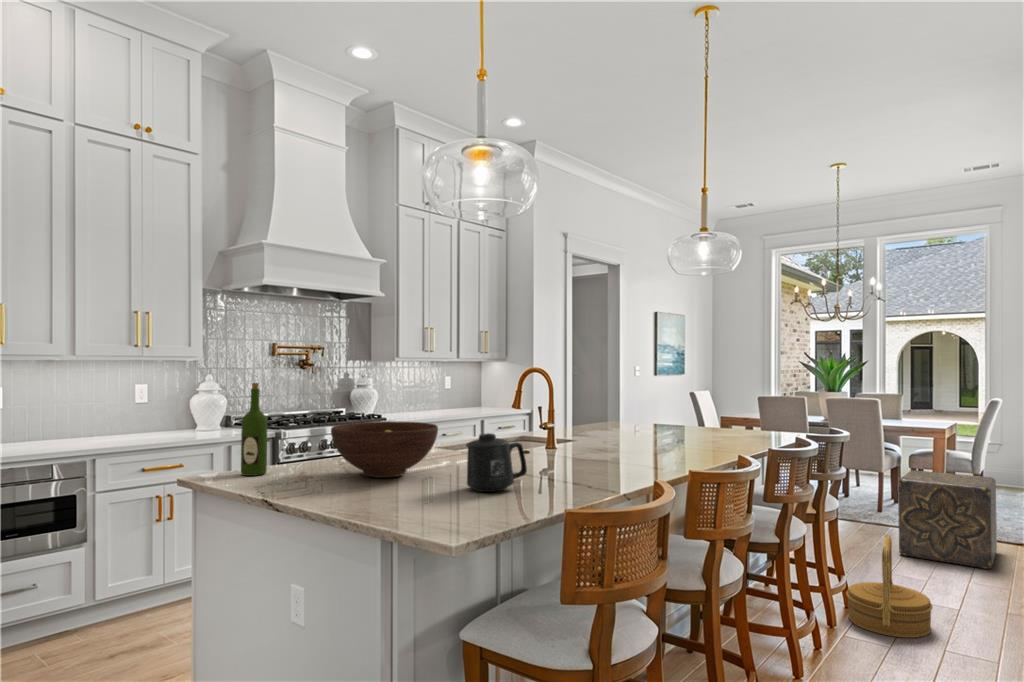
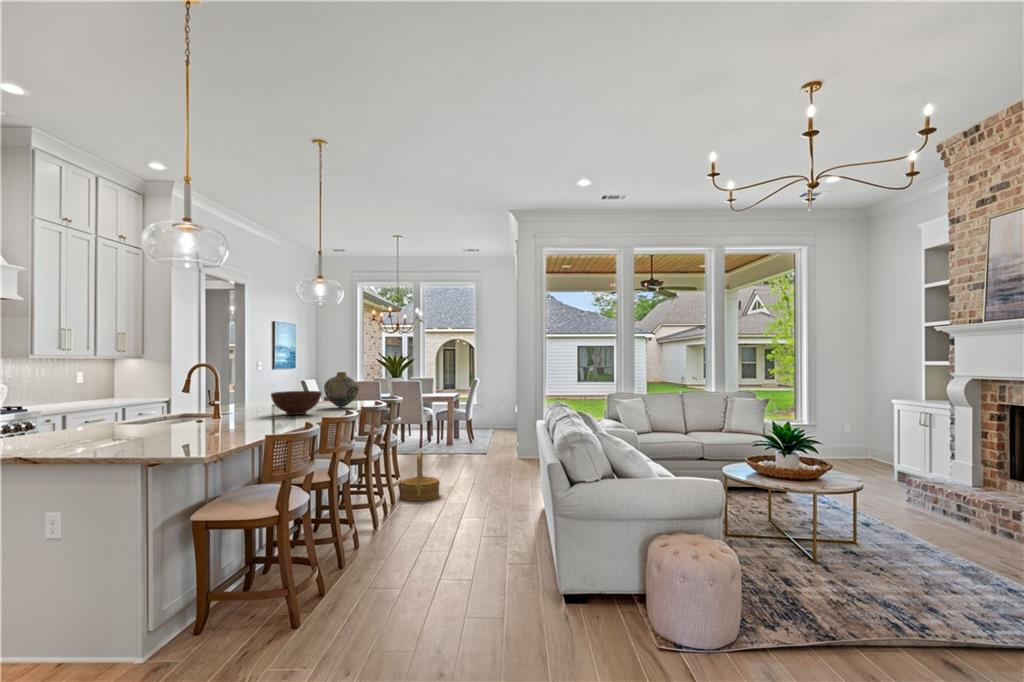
wine bottle: present [241,383,267,476] -> none [21,380,43,443]
vase: none [705,383,765,444] -> present [324,372,359,407]
fruit bowl: present [331,421,438,478] -> present [271,391,321,415]
mug: present [466,433,527,492] -> none [203,403,238,435]
ottoman: present [898,470,997,569] -> none [428,419,475,467]

